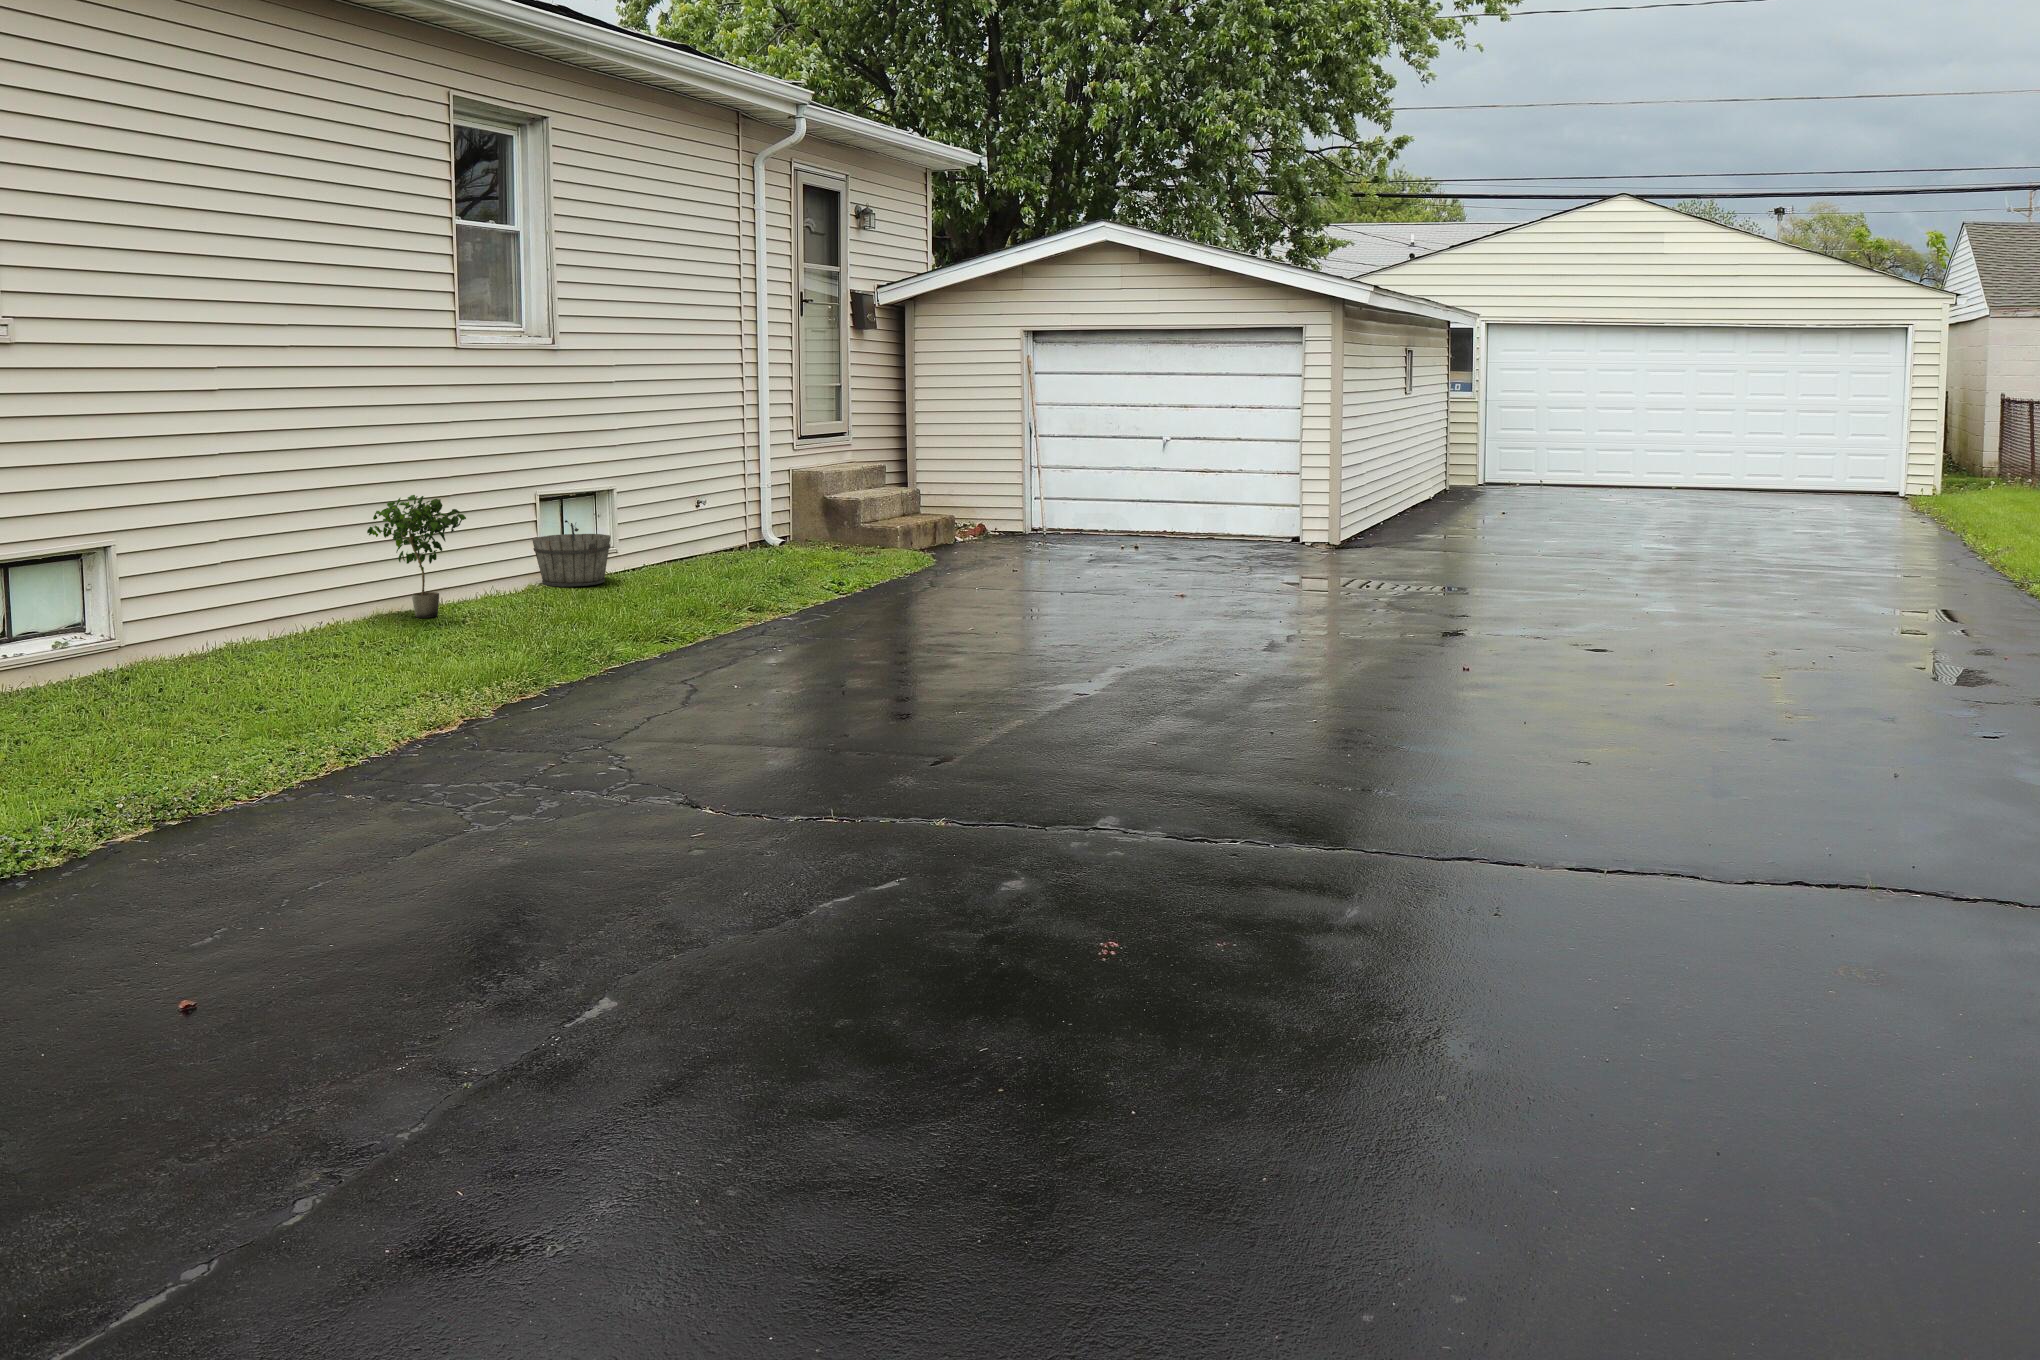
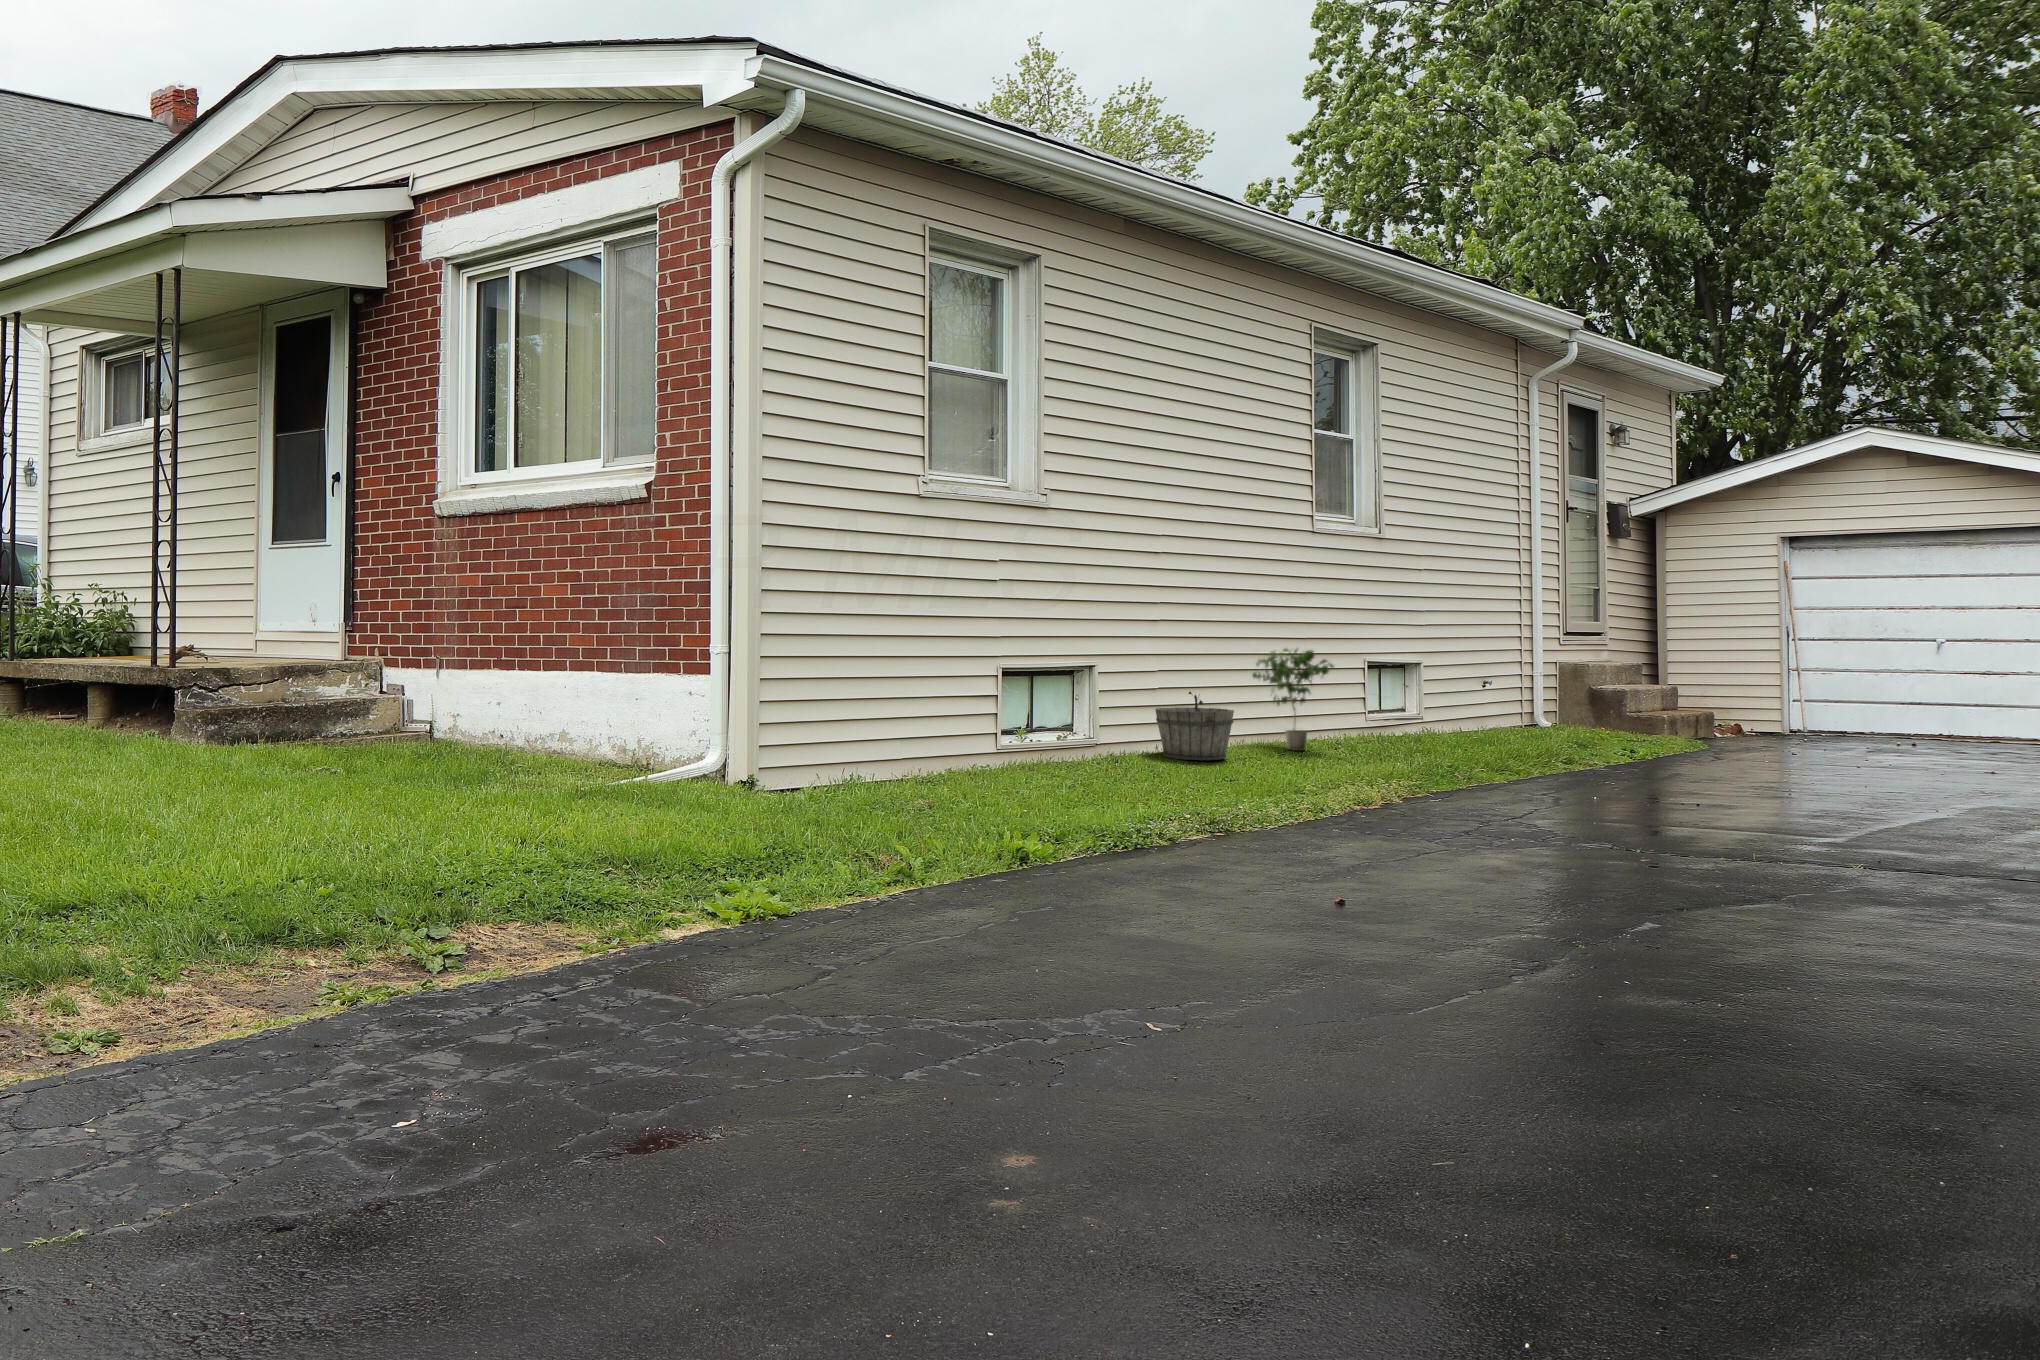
wooden bucket: present [532,520,611,586] -> present [1155,692,1234,760]

